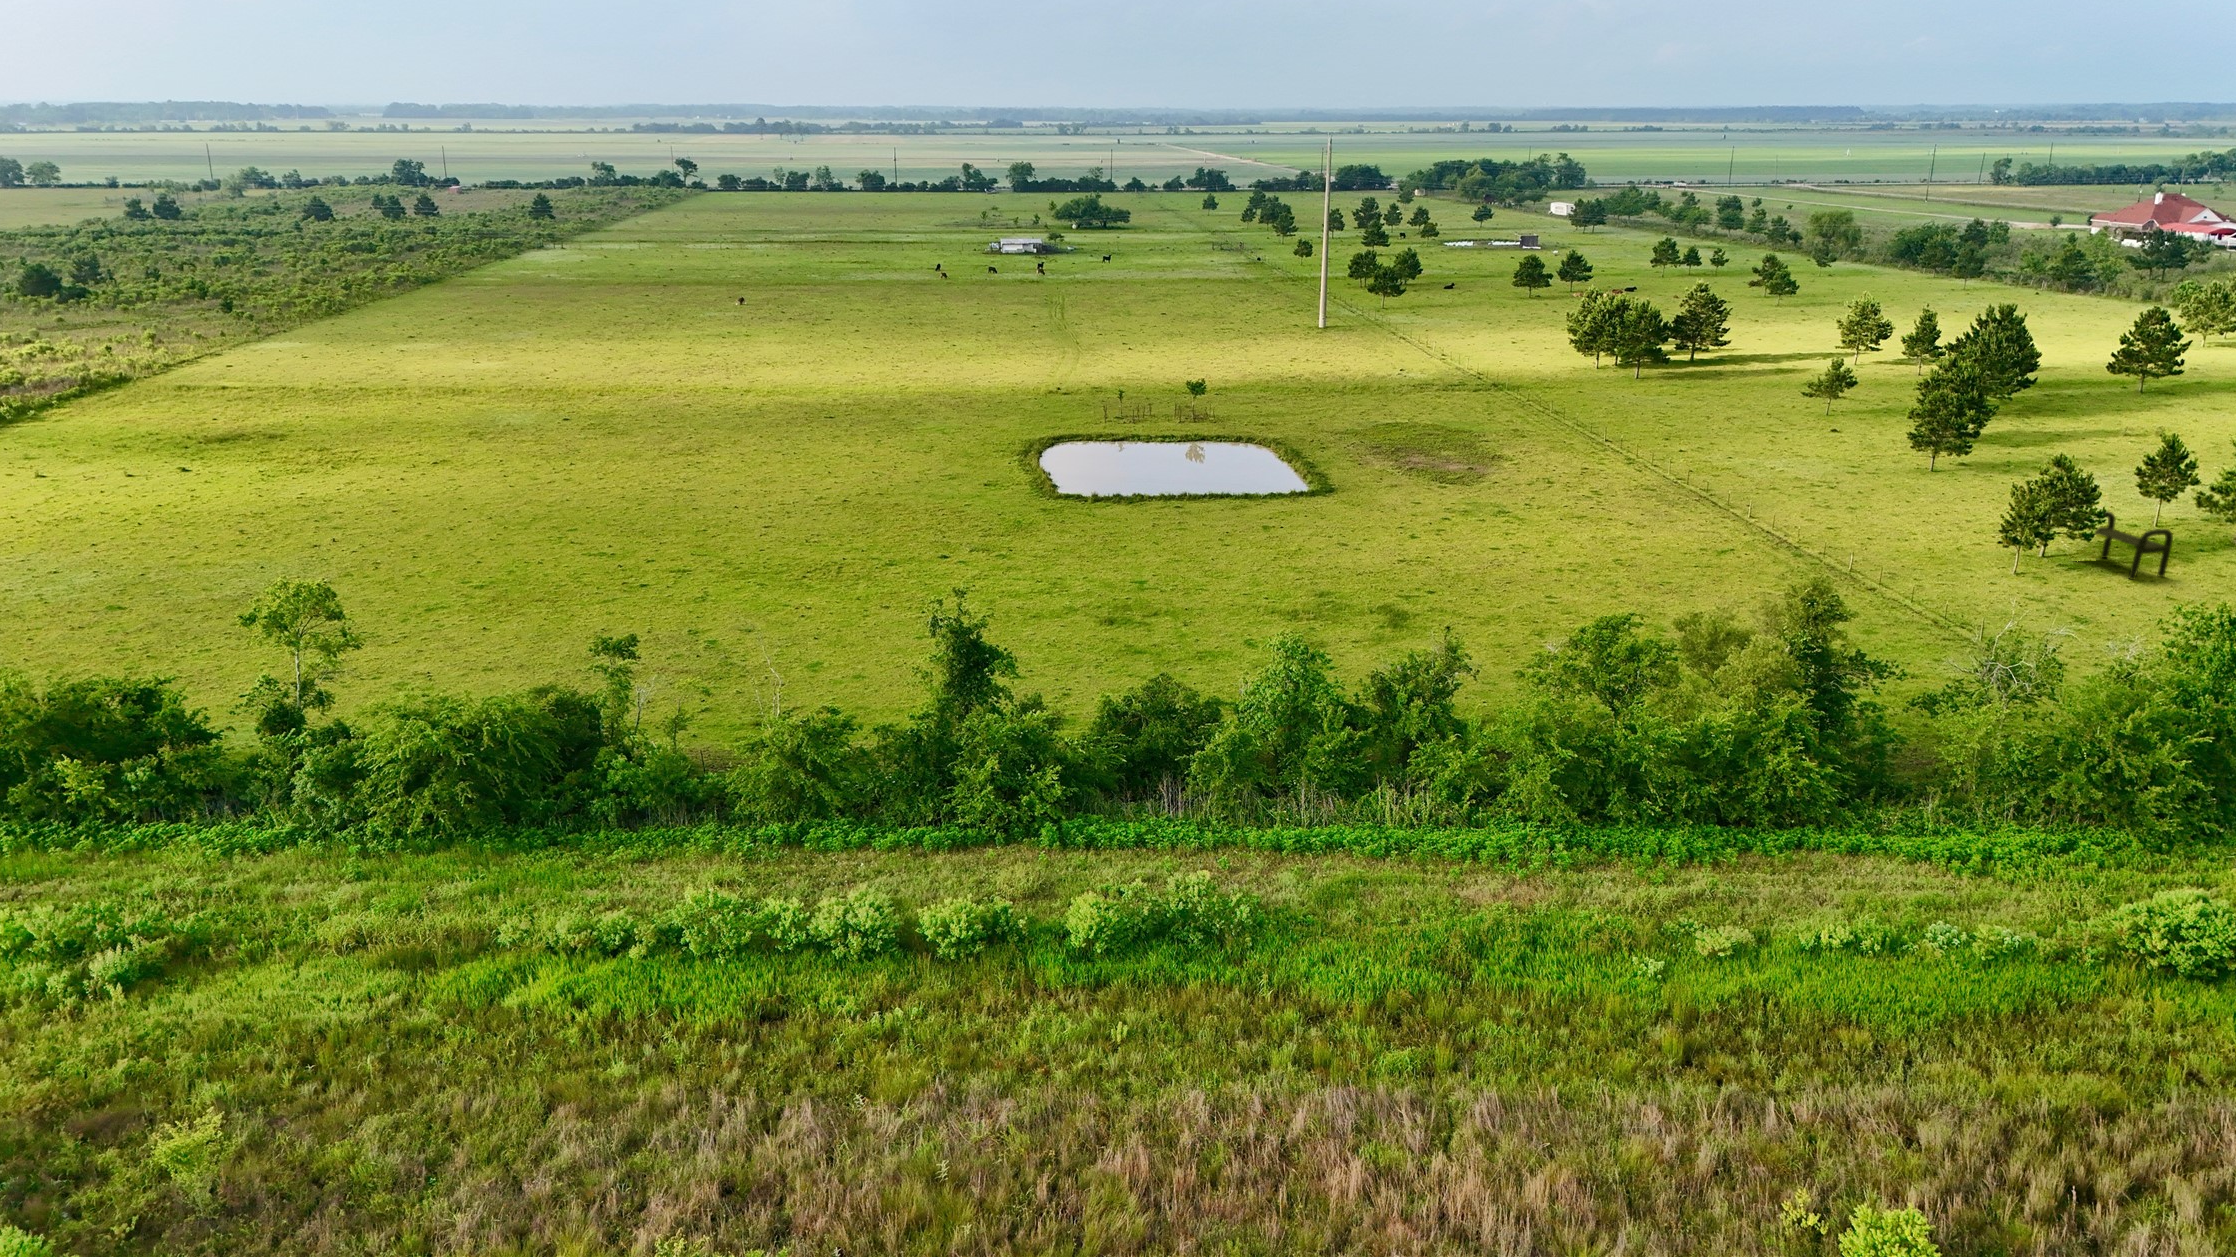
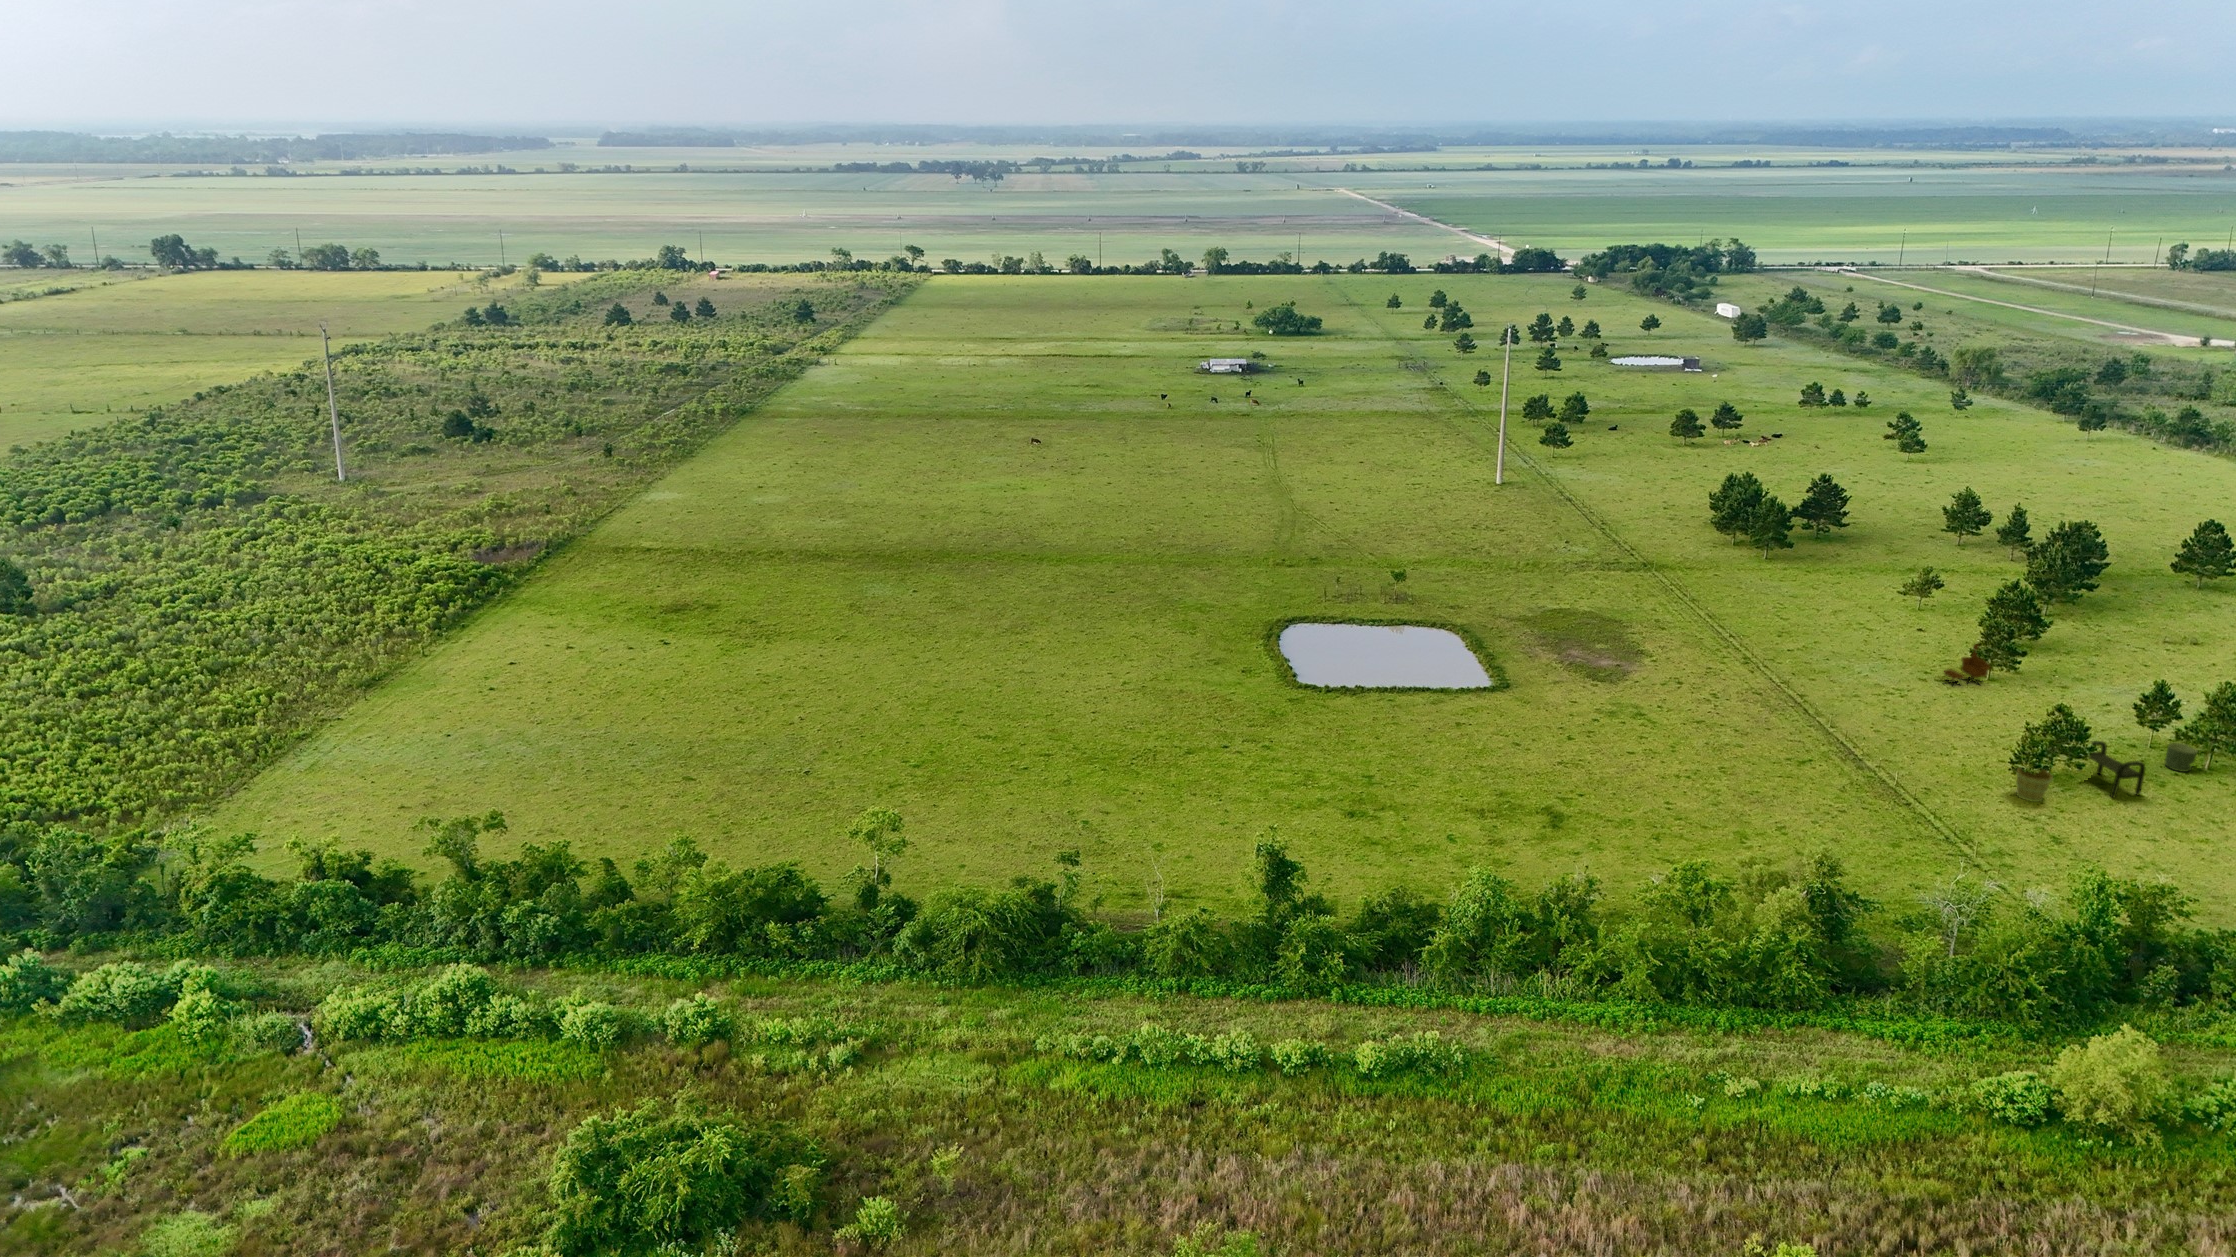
lounge chair: none [1879,431,1939,485] -> present [1944,644,1990,684]
planter: none [2179,519,2223,554] -> present [2165,743,2197,772]
wooden bucket: none [2011,541,2060,585] -> present [2016,768,2053,802]

